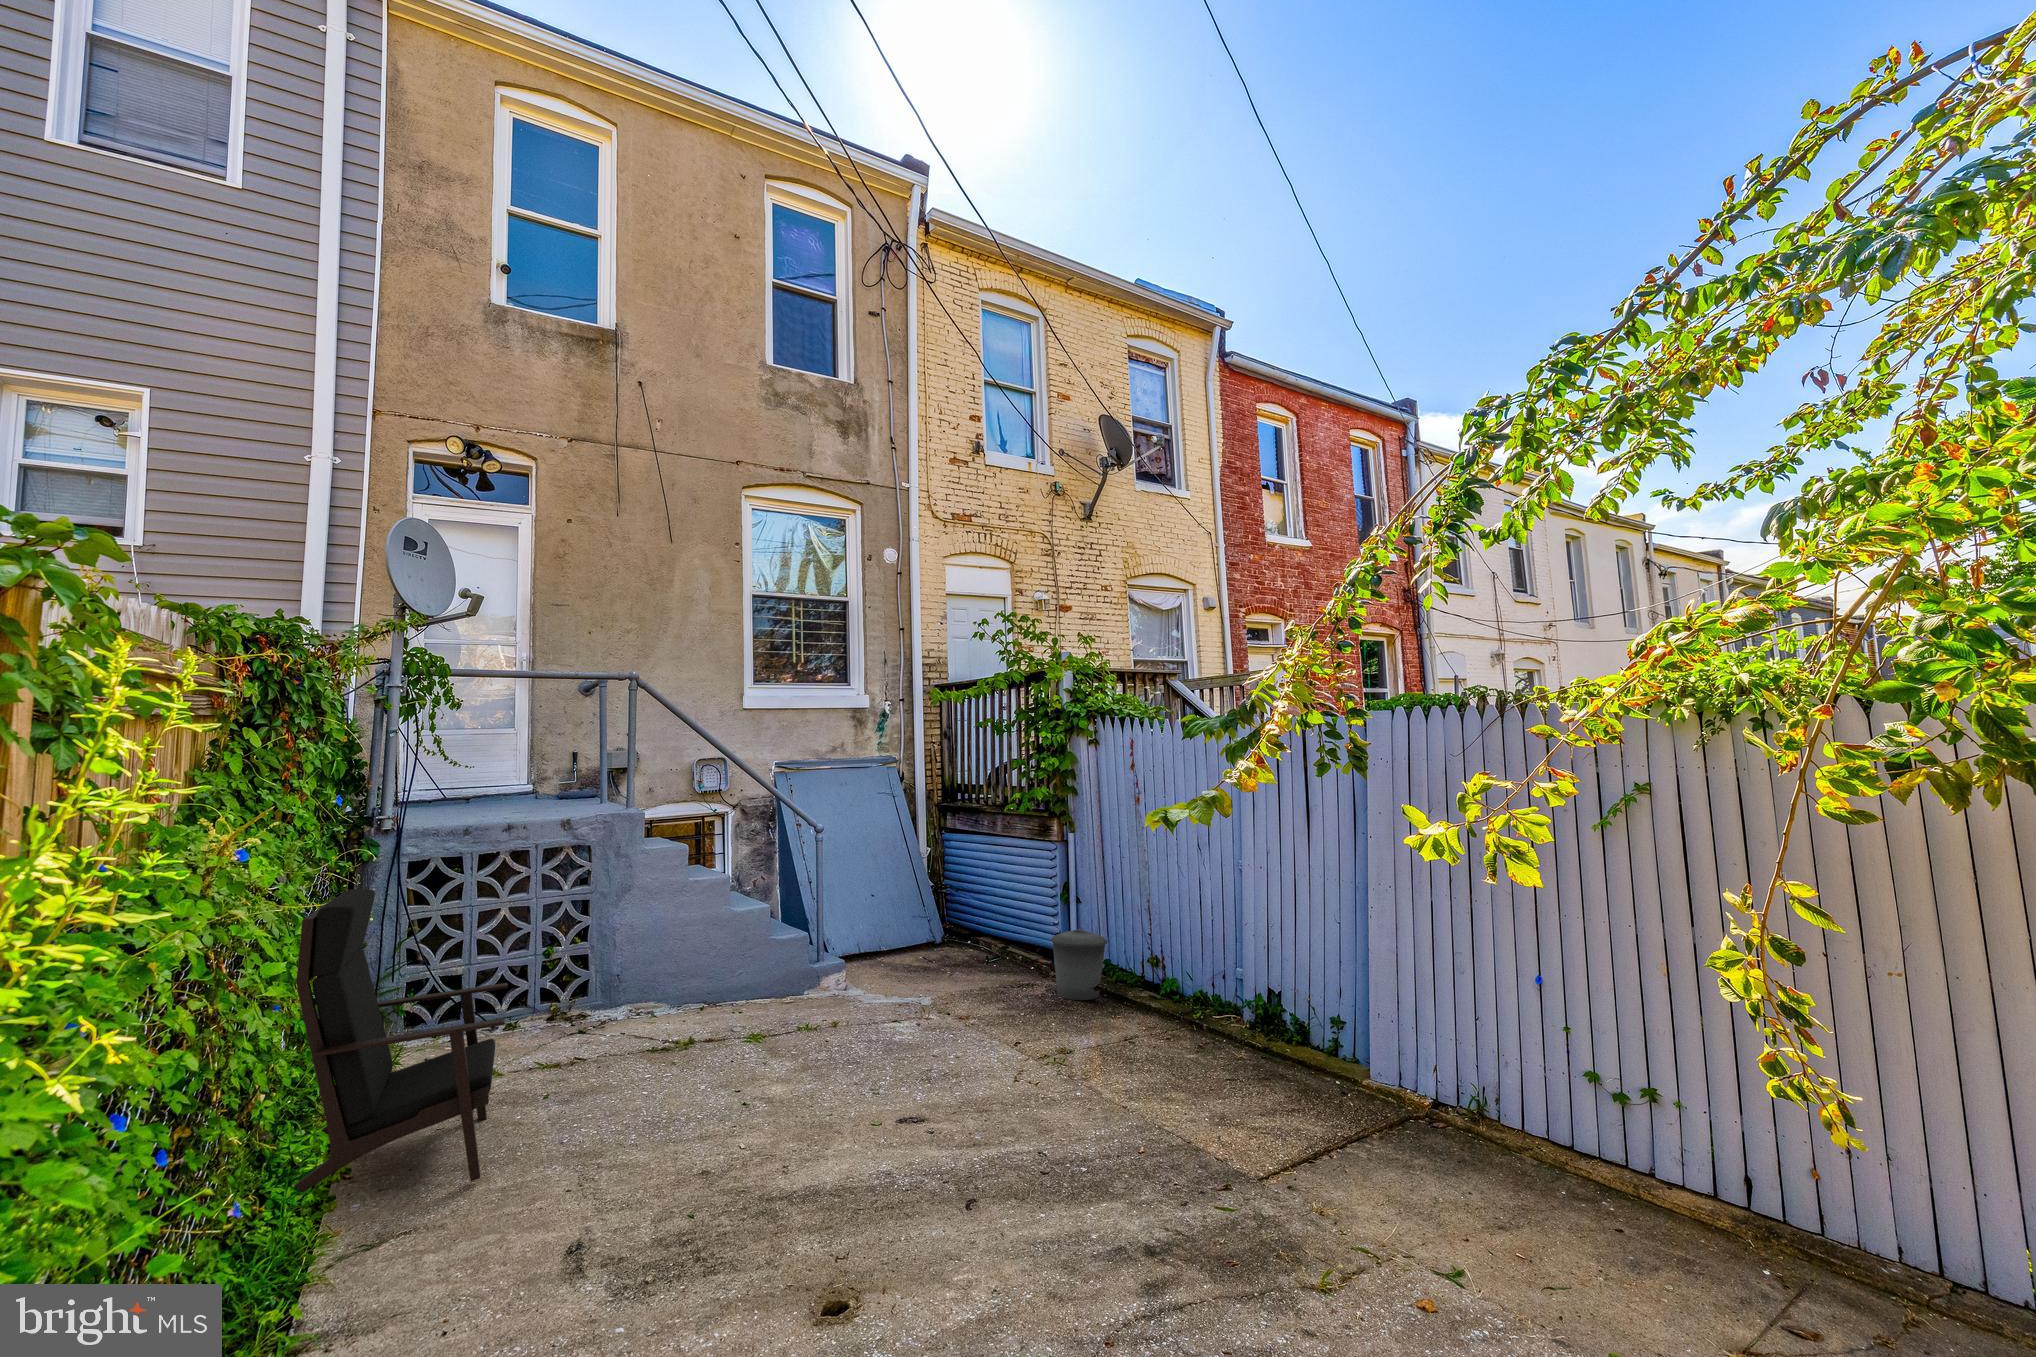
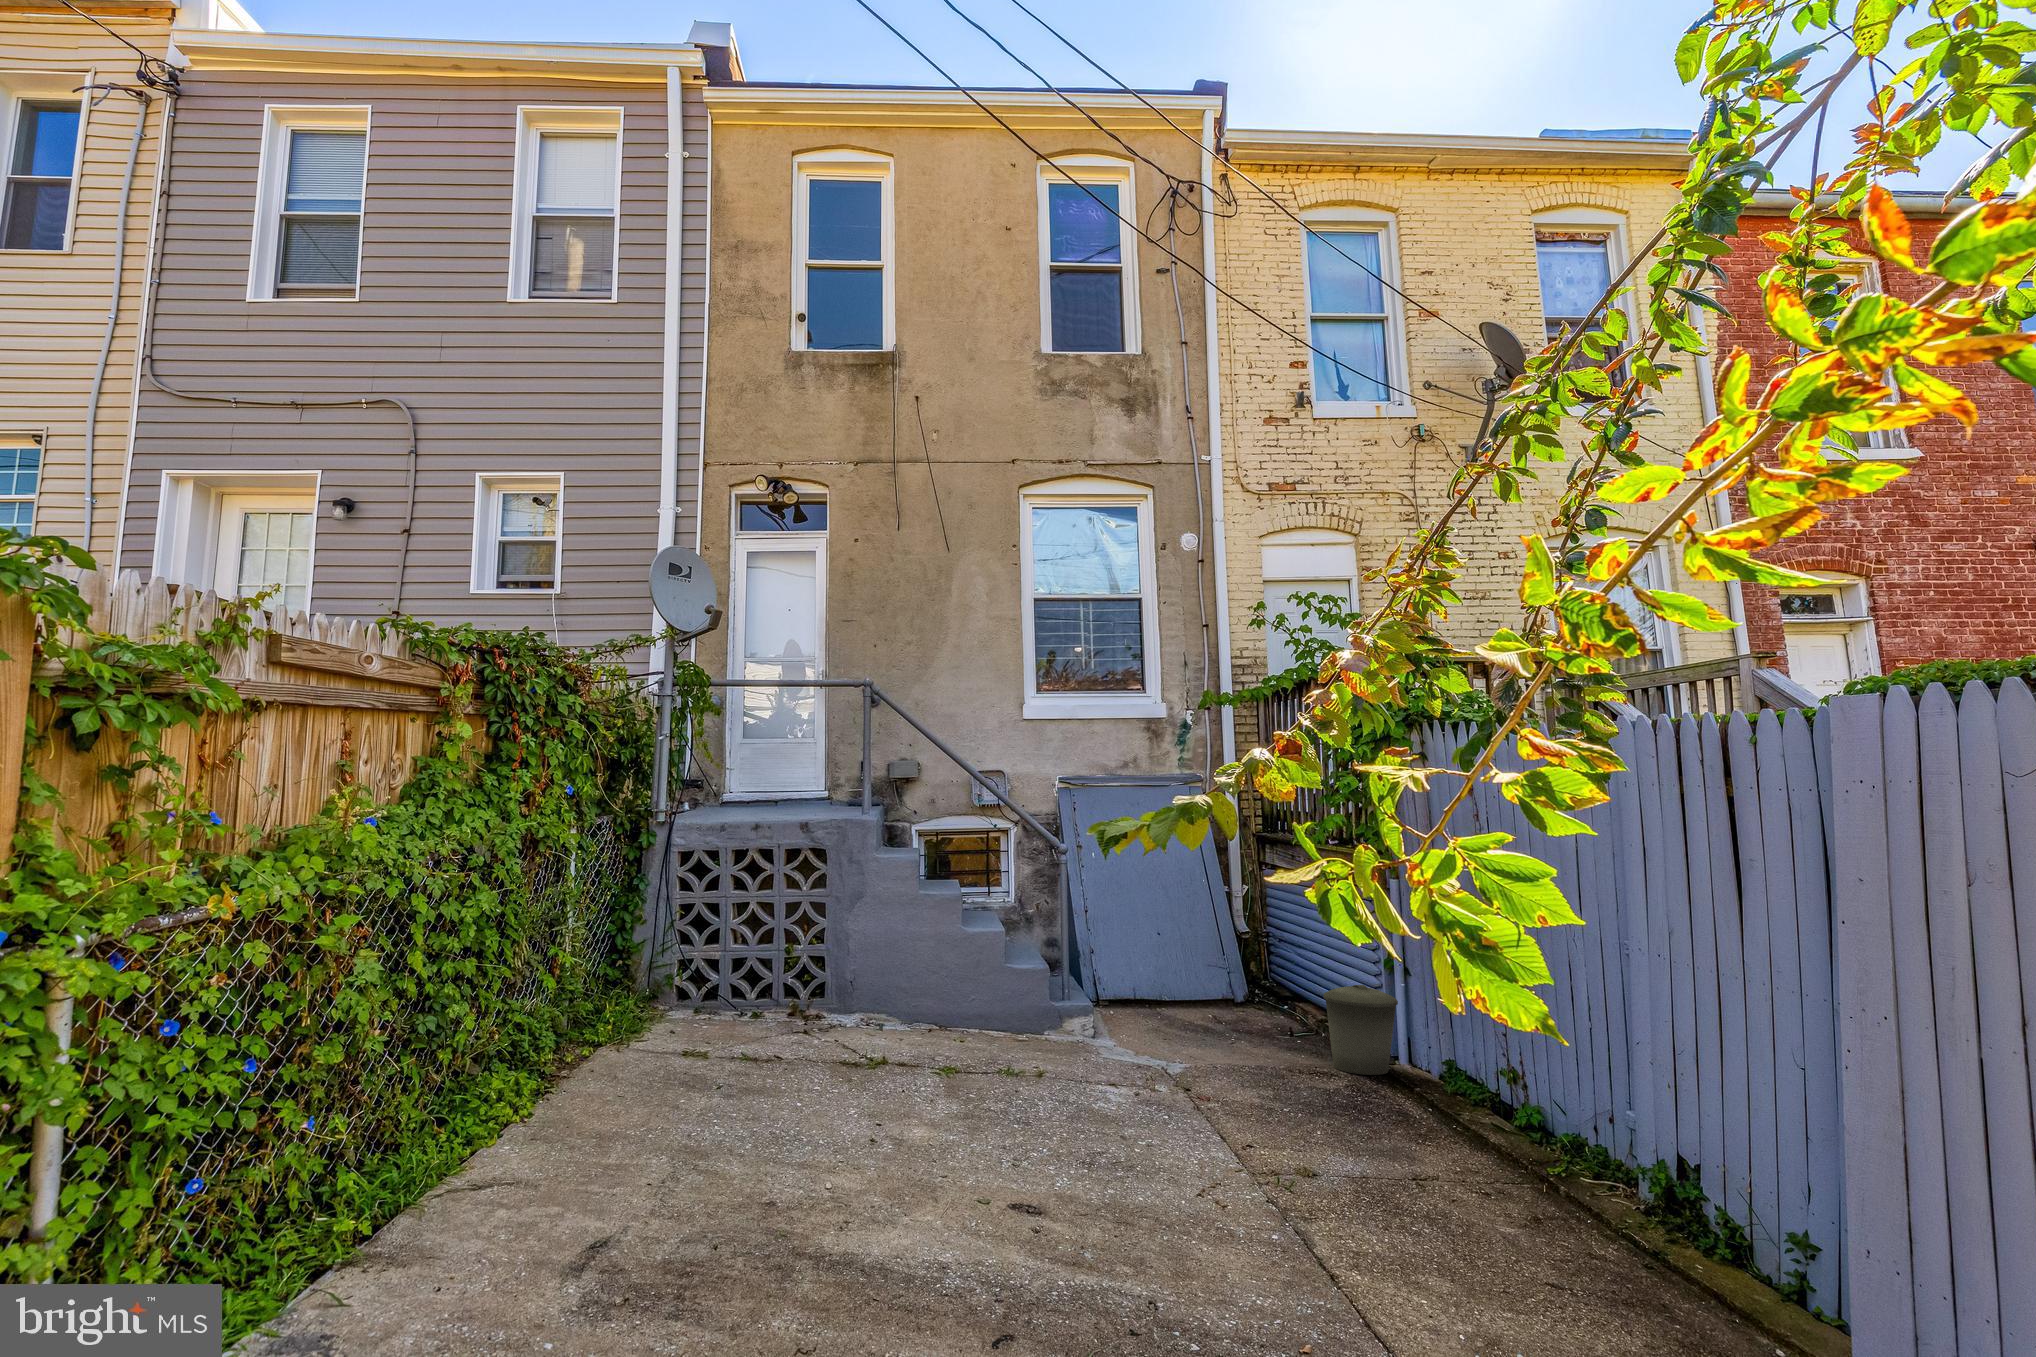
lounge chair: present [294,889,508,1192] -> none [482,864,694,1116]

